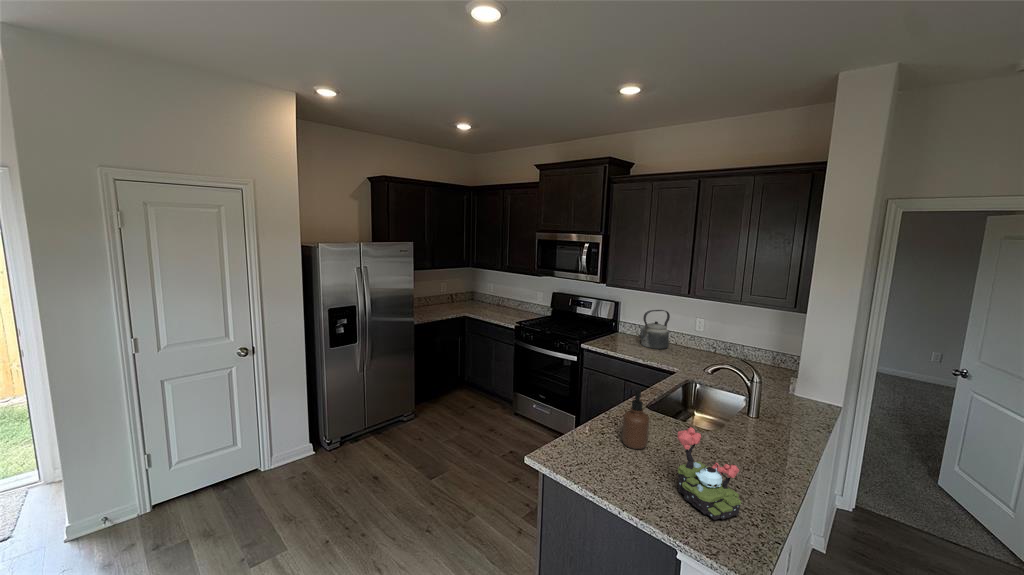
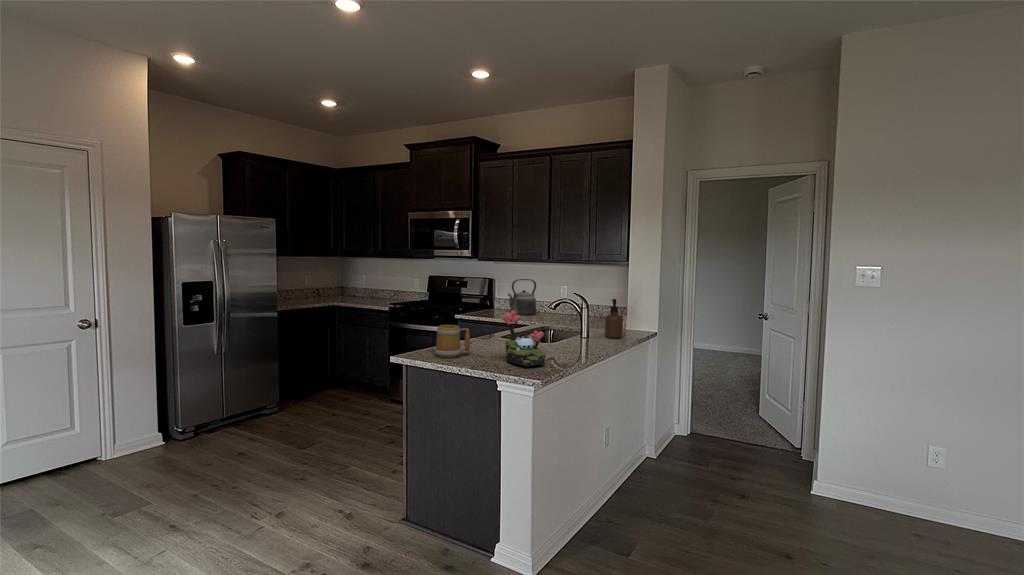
soap dispenser: present [622,389,649,449] -> present [605,299,623,339]
mug: none [579,421,624,471] -> present [435,325,470,358]

